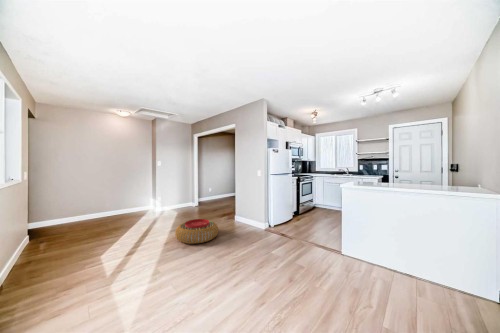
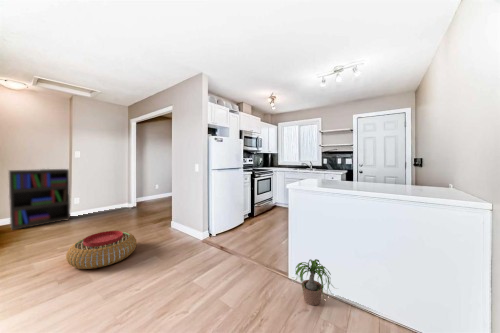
bookshelf: none [117,173,155,218] -> present [9,169,70,230]
potted plant: none [349,240,391,274] -> present [295,259,331,305]

